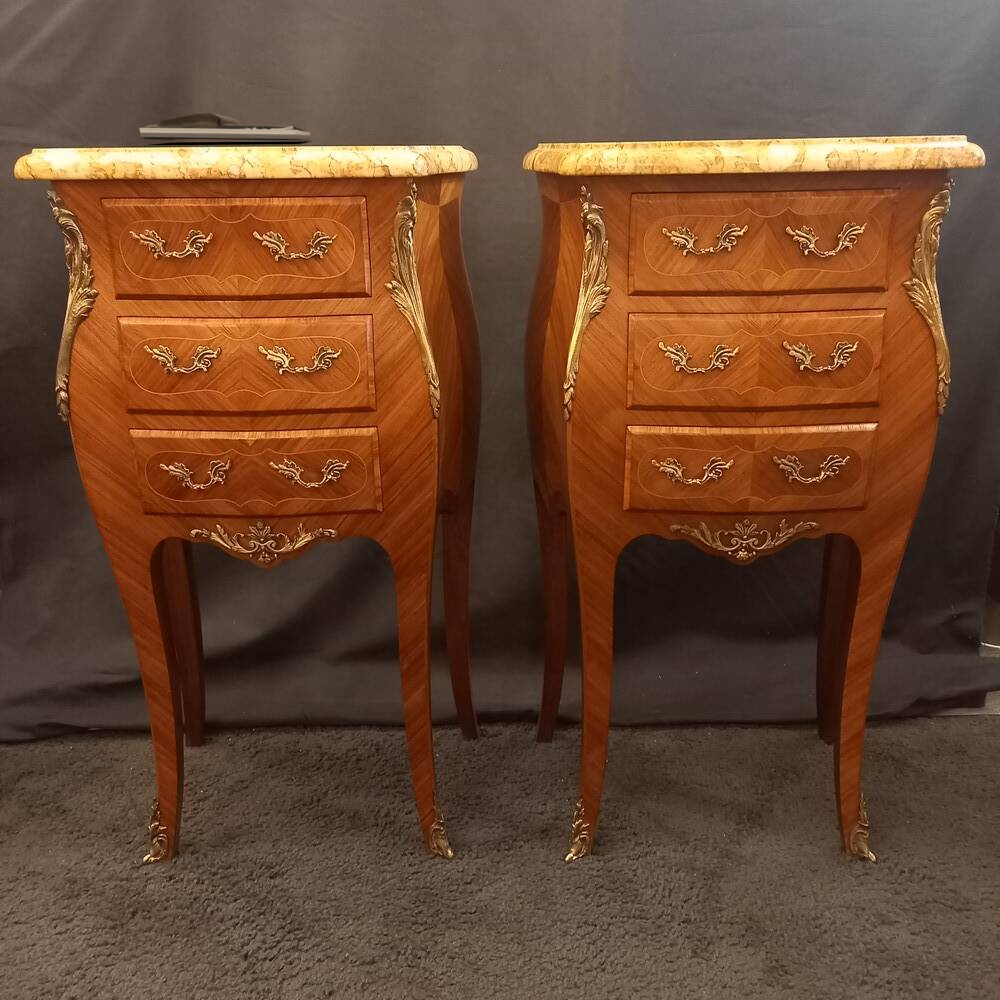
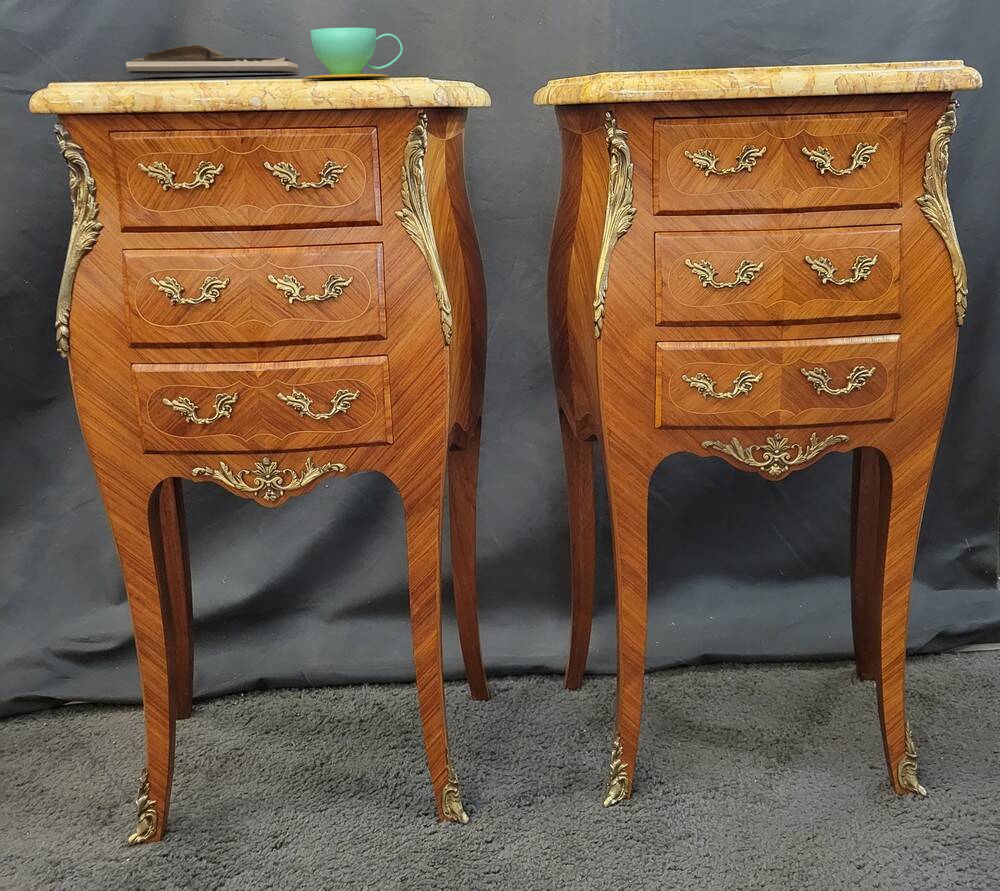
teacup: none [290,99,393,151] -> present [302,28,403,80]

